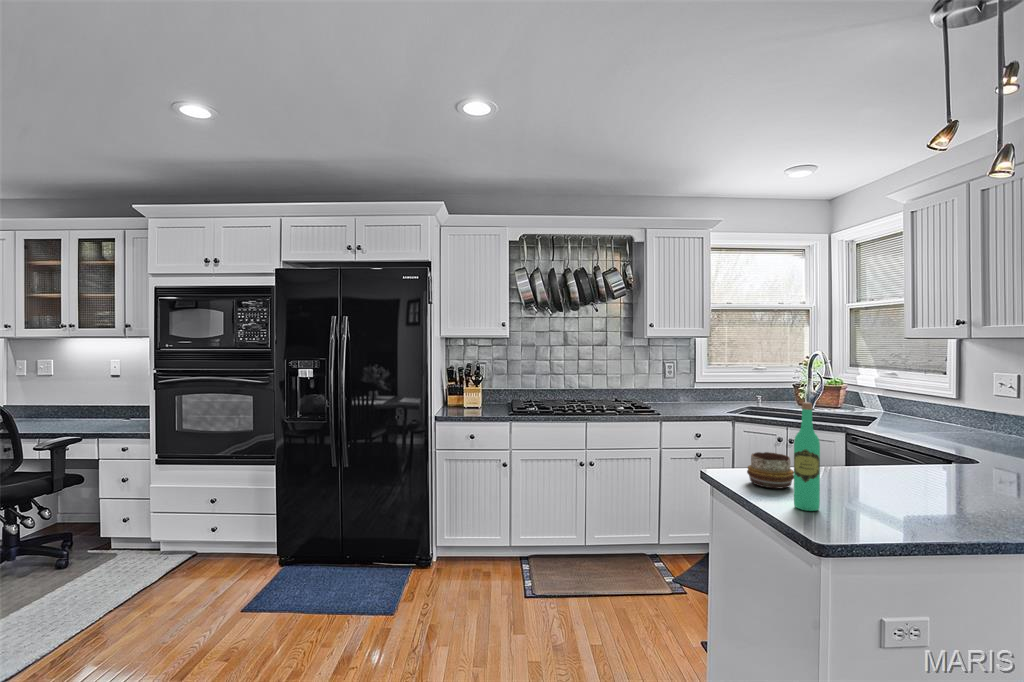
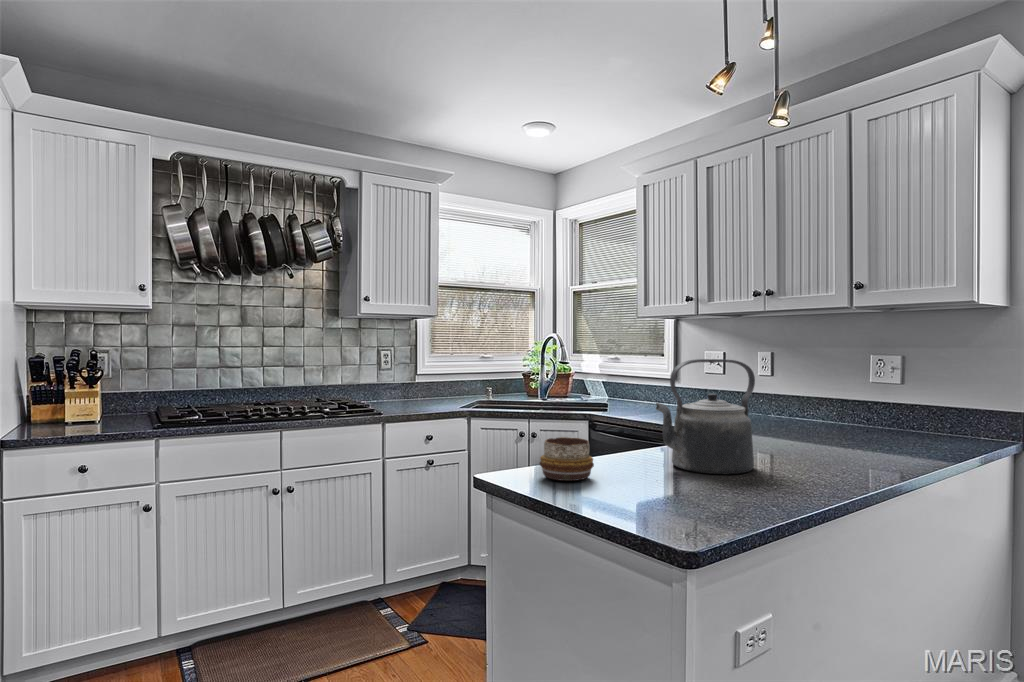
kettle: none [863,396,979,504] -> present [656,359,755,474]
wine bottle: present [794,402,820,511] -> none [610,364,639,500]

